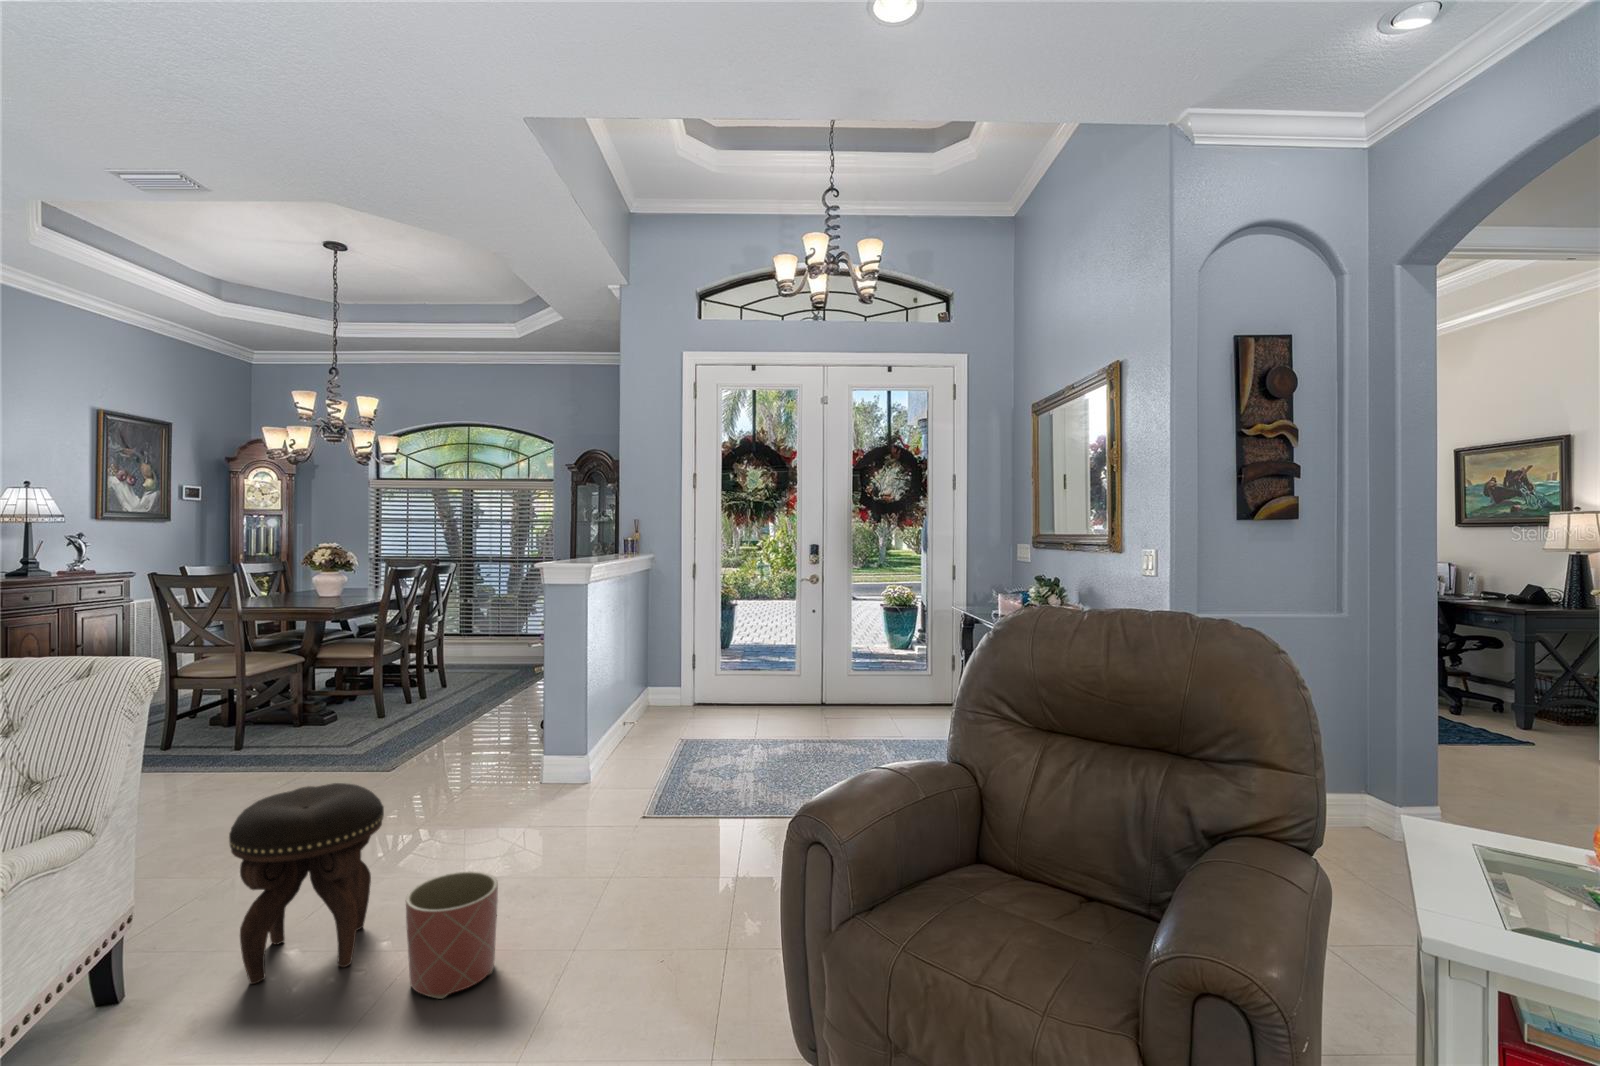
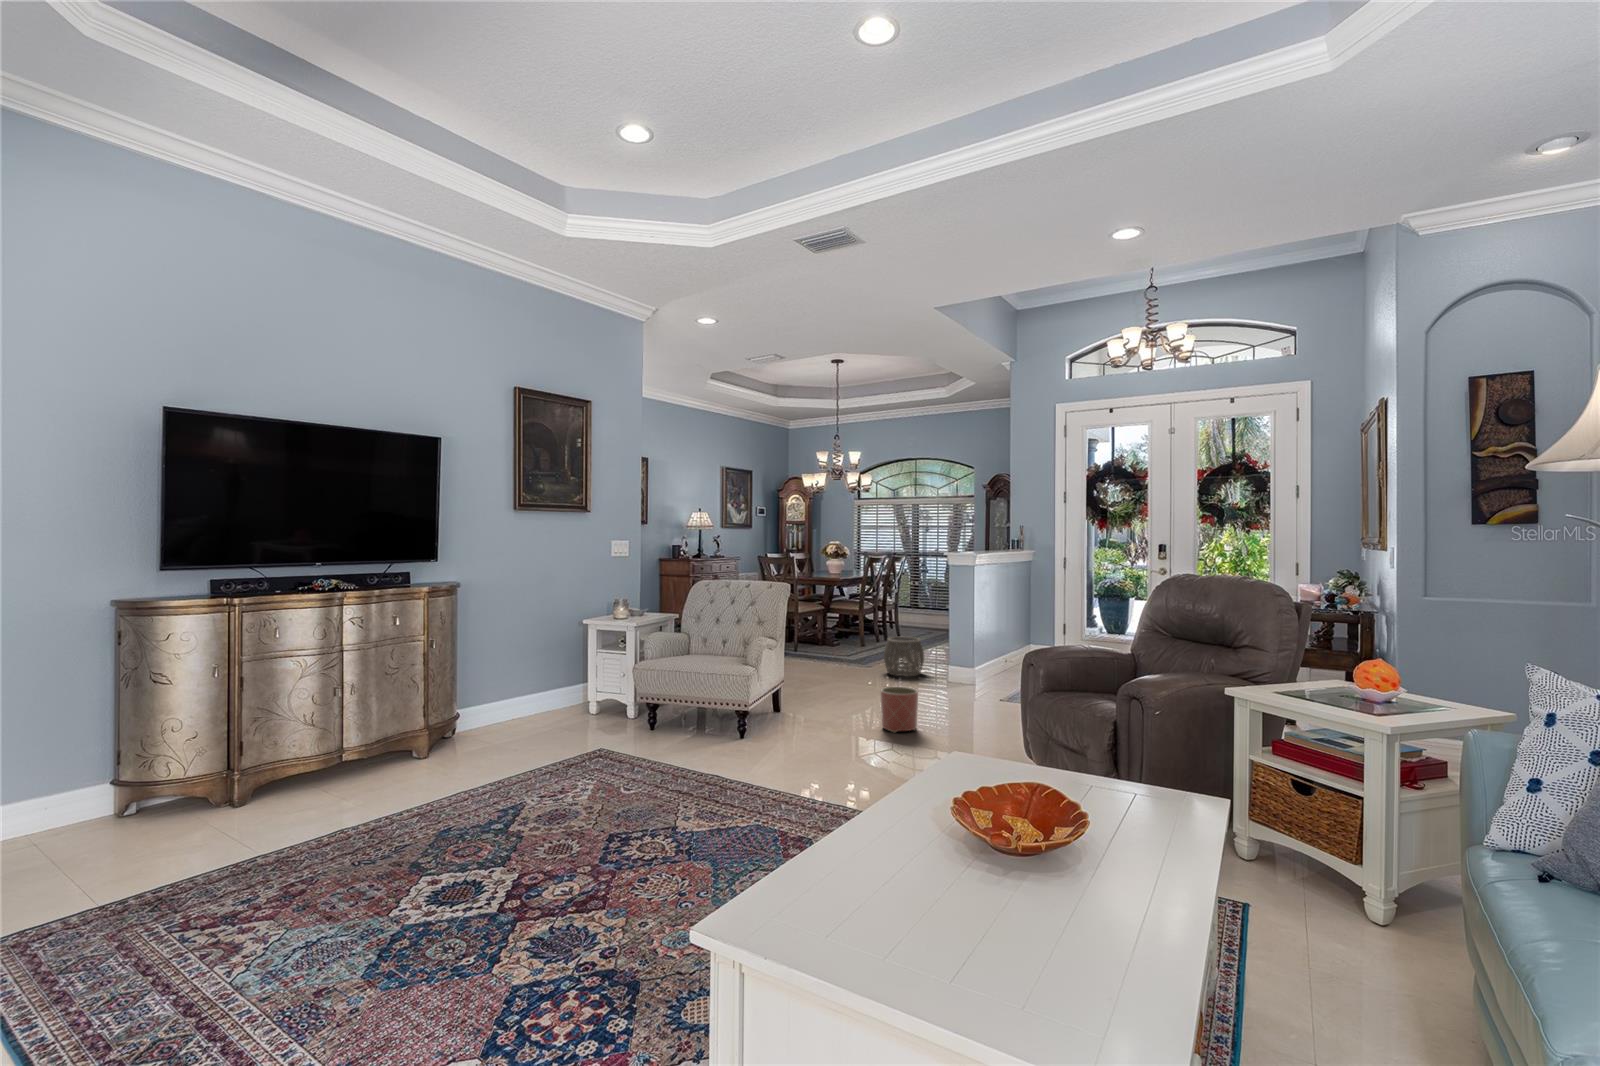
woven basket: none [416,709,494,785] -> present [884,637,924,676]
footstool: present [229,783,384,984] -> none [815,645,871,720]

